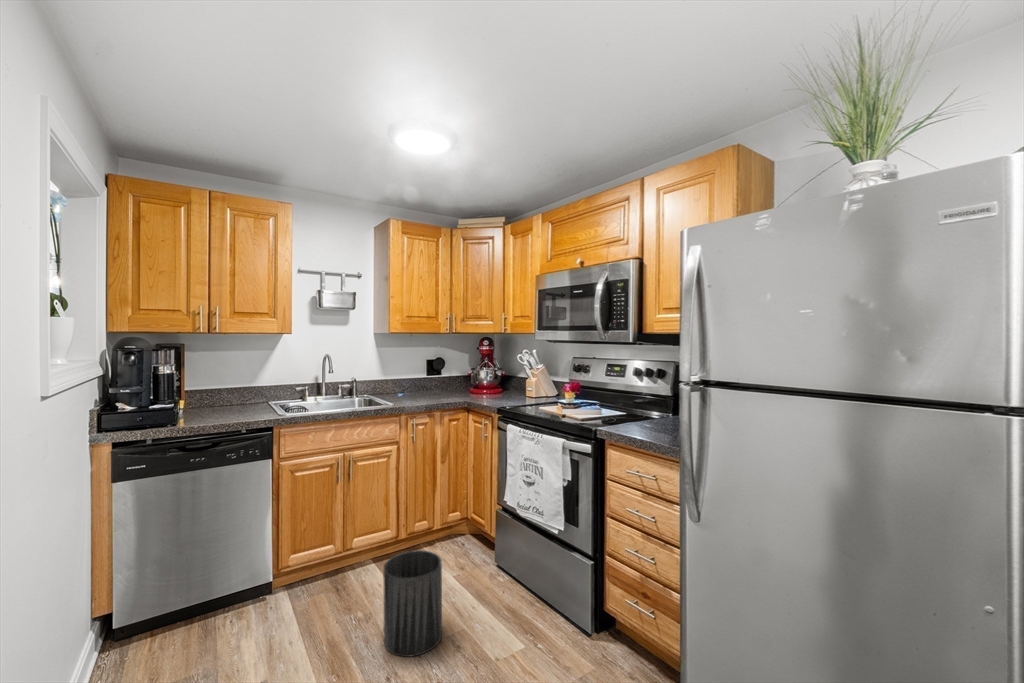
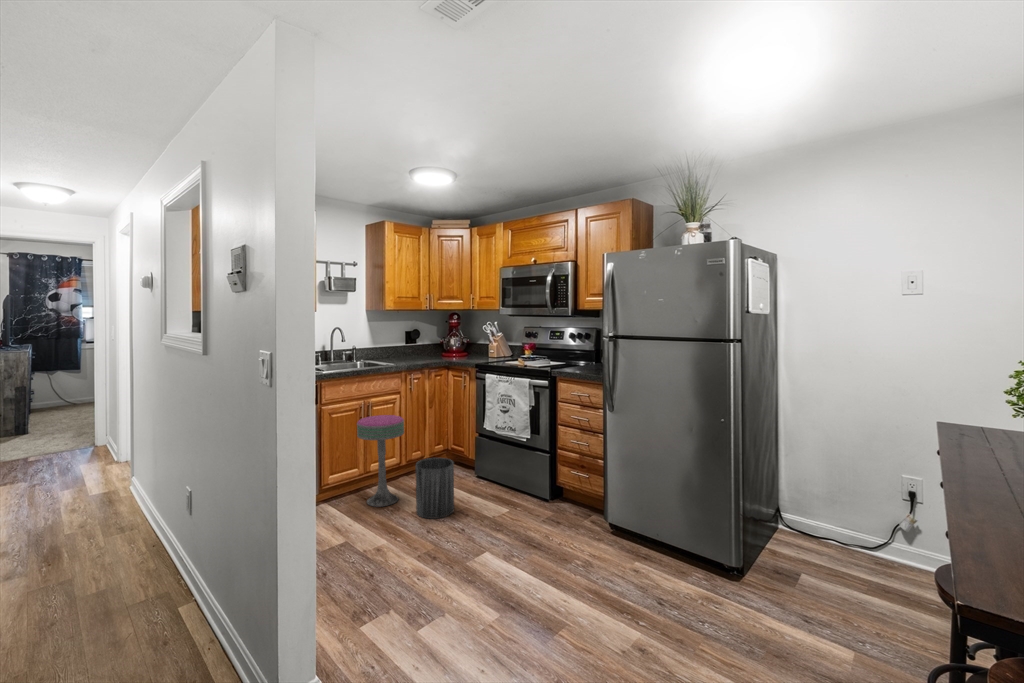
bar stool: none [316,477,384,617] -> present [357,415,404,507]

